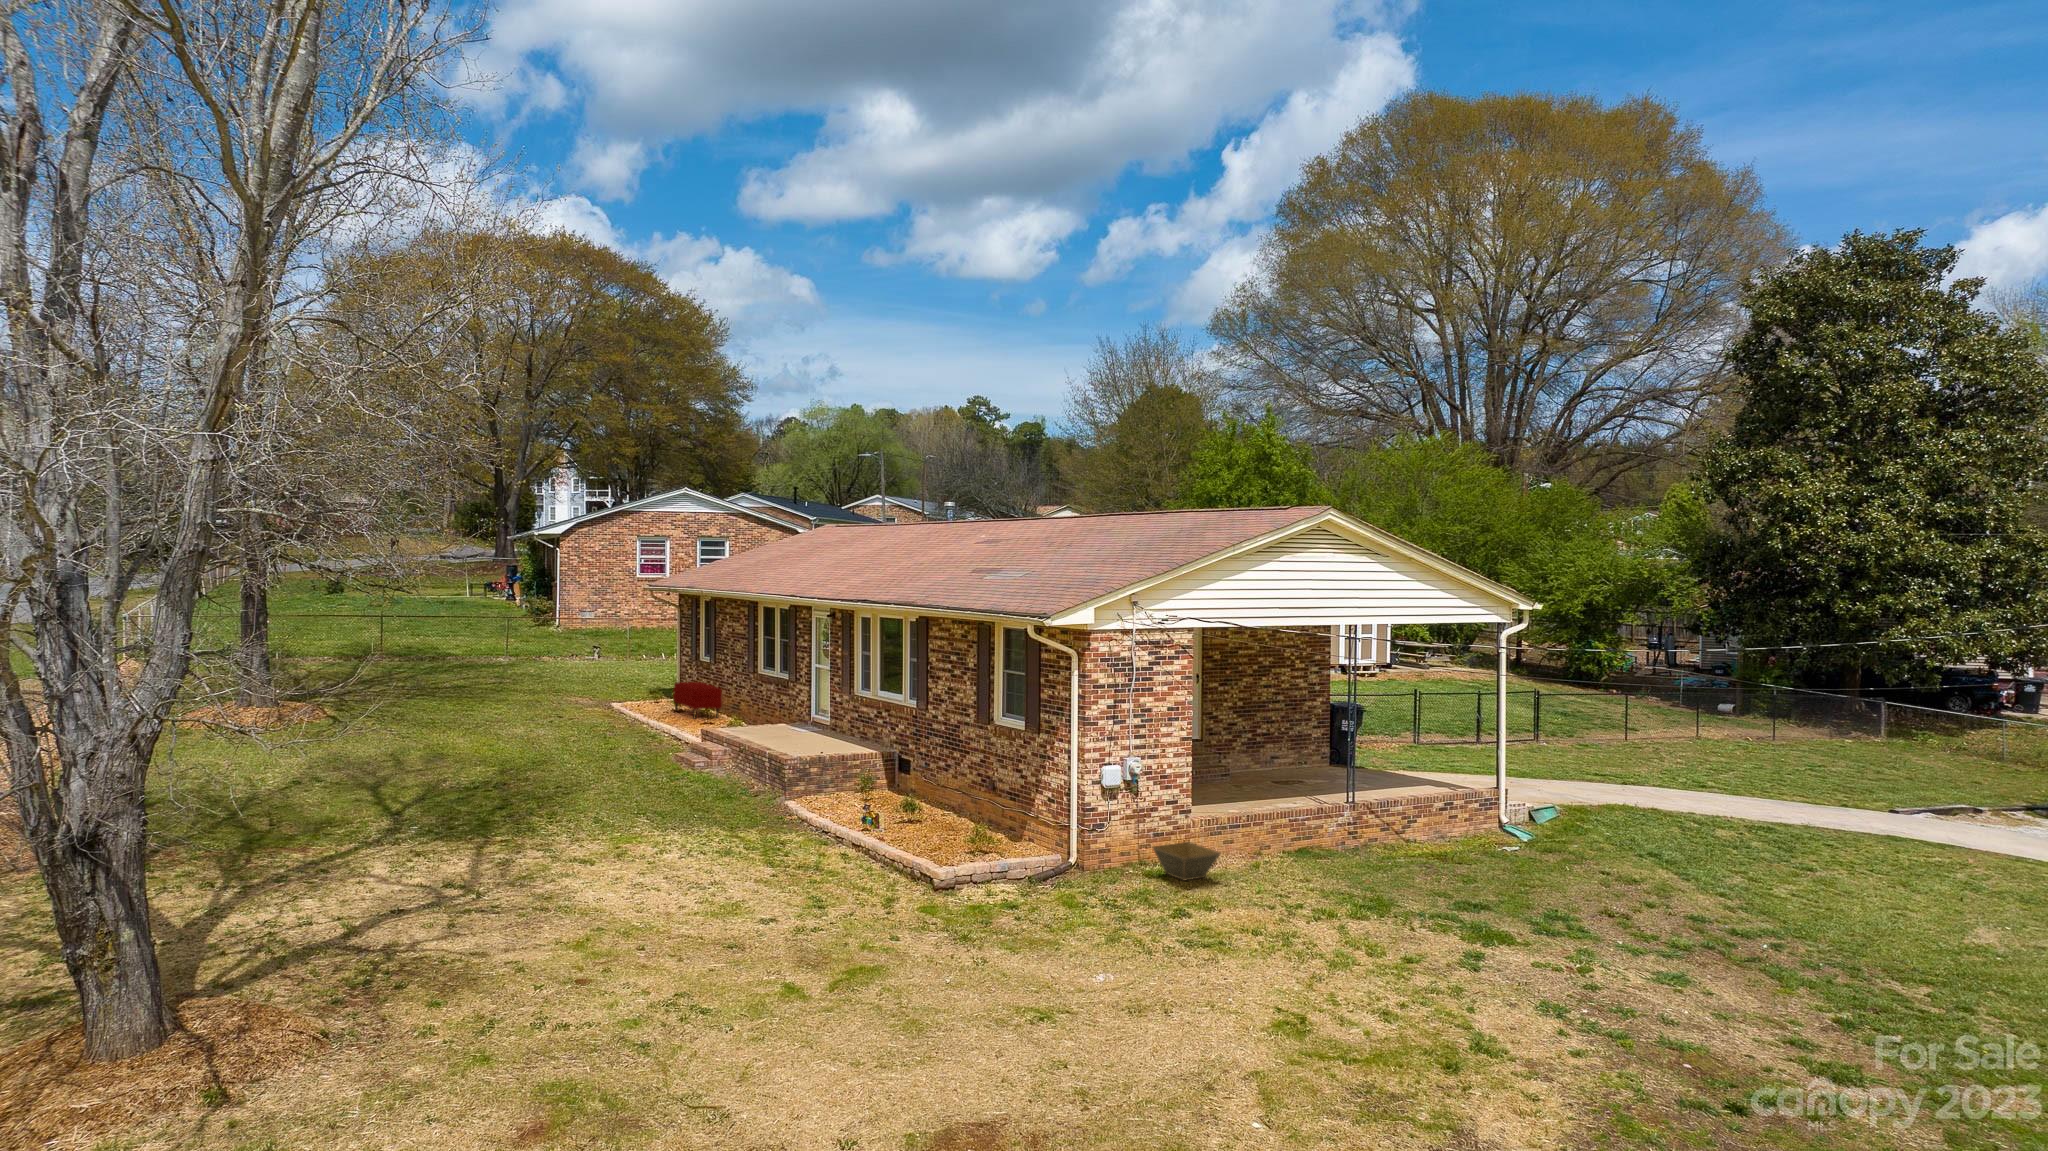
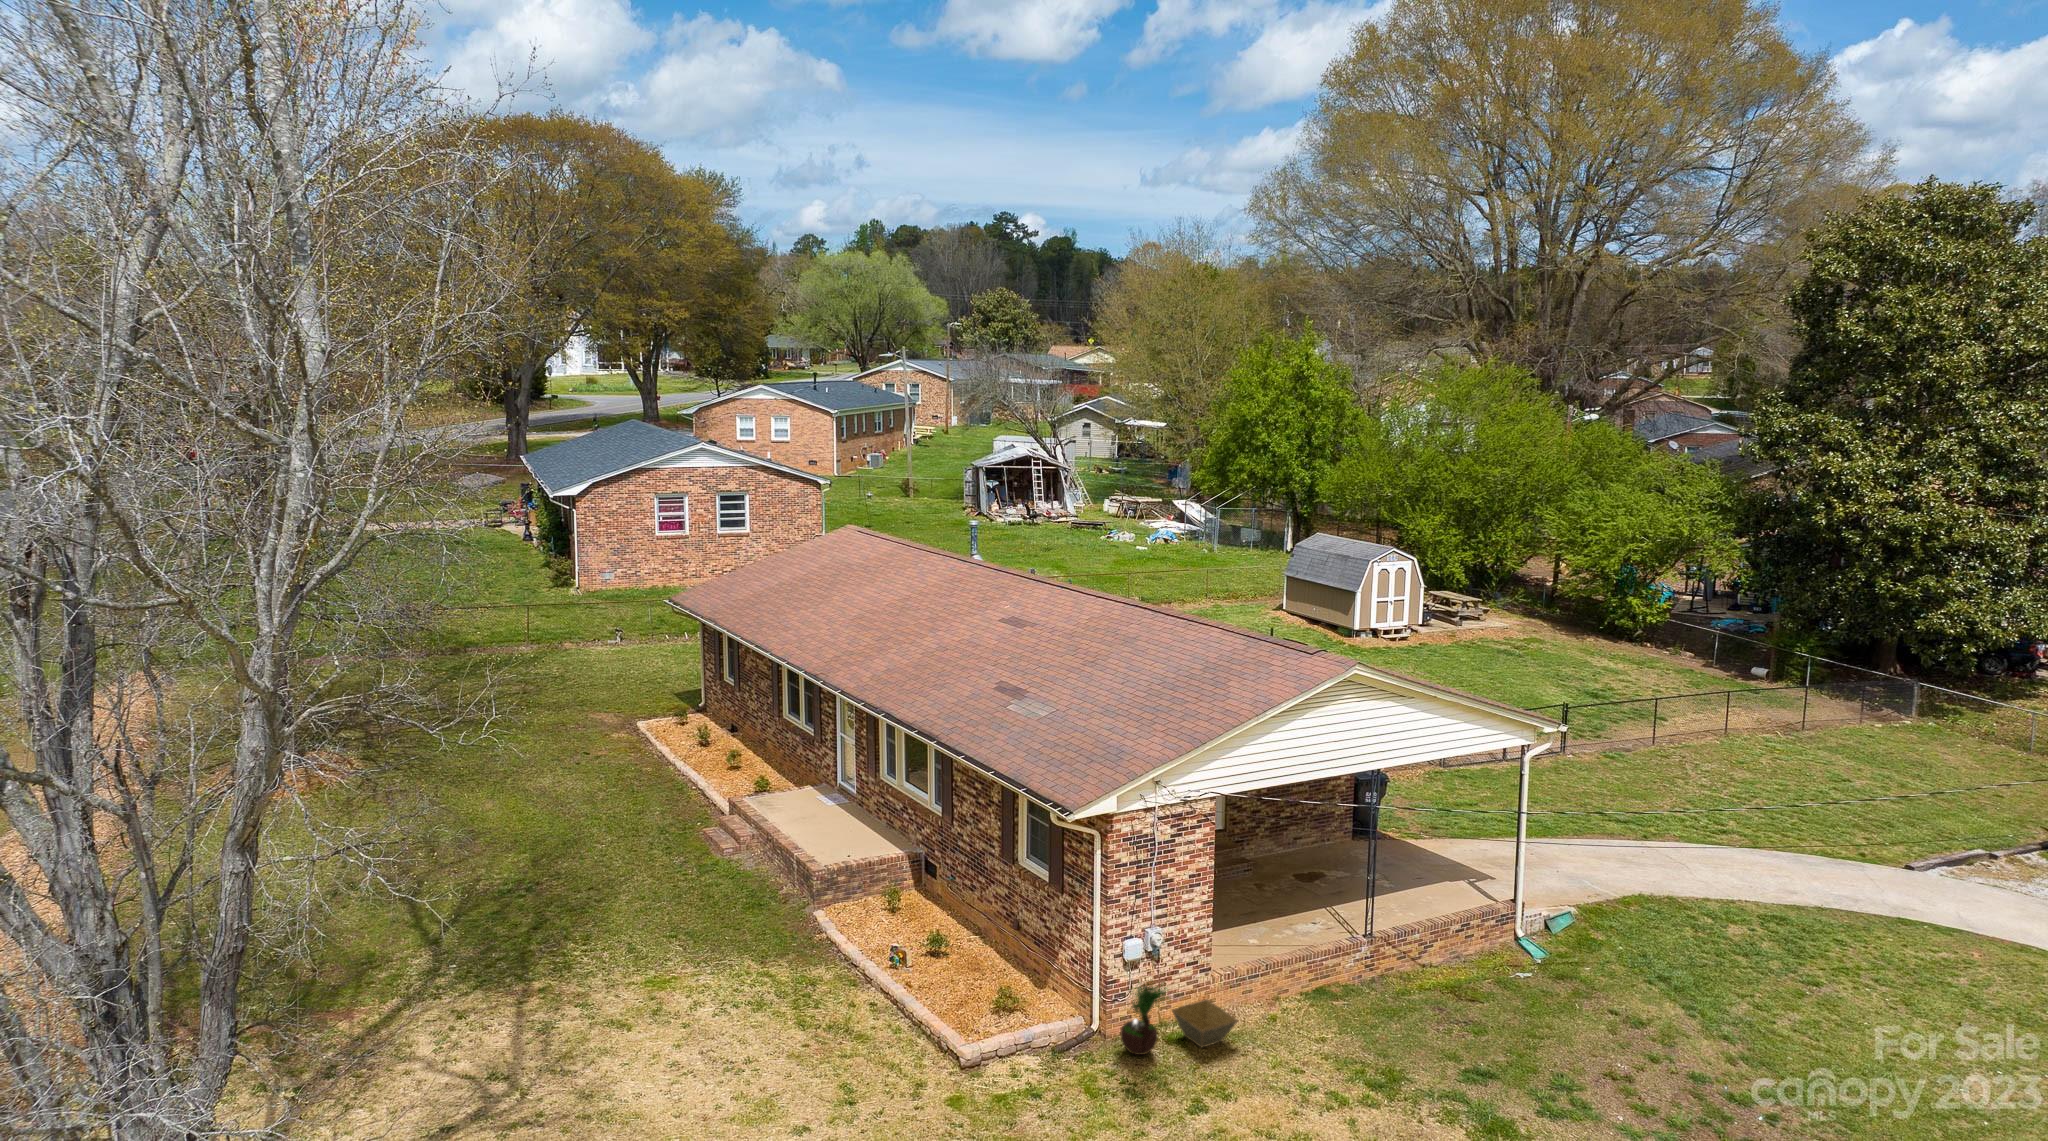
bench: present [673,682,722,718] -> none [699,707,748,753]
potted tree: none [1100,796,1152,883] -> present [1121,980,1167,1055]

